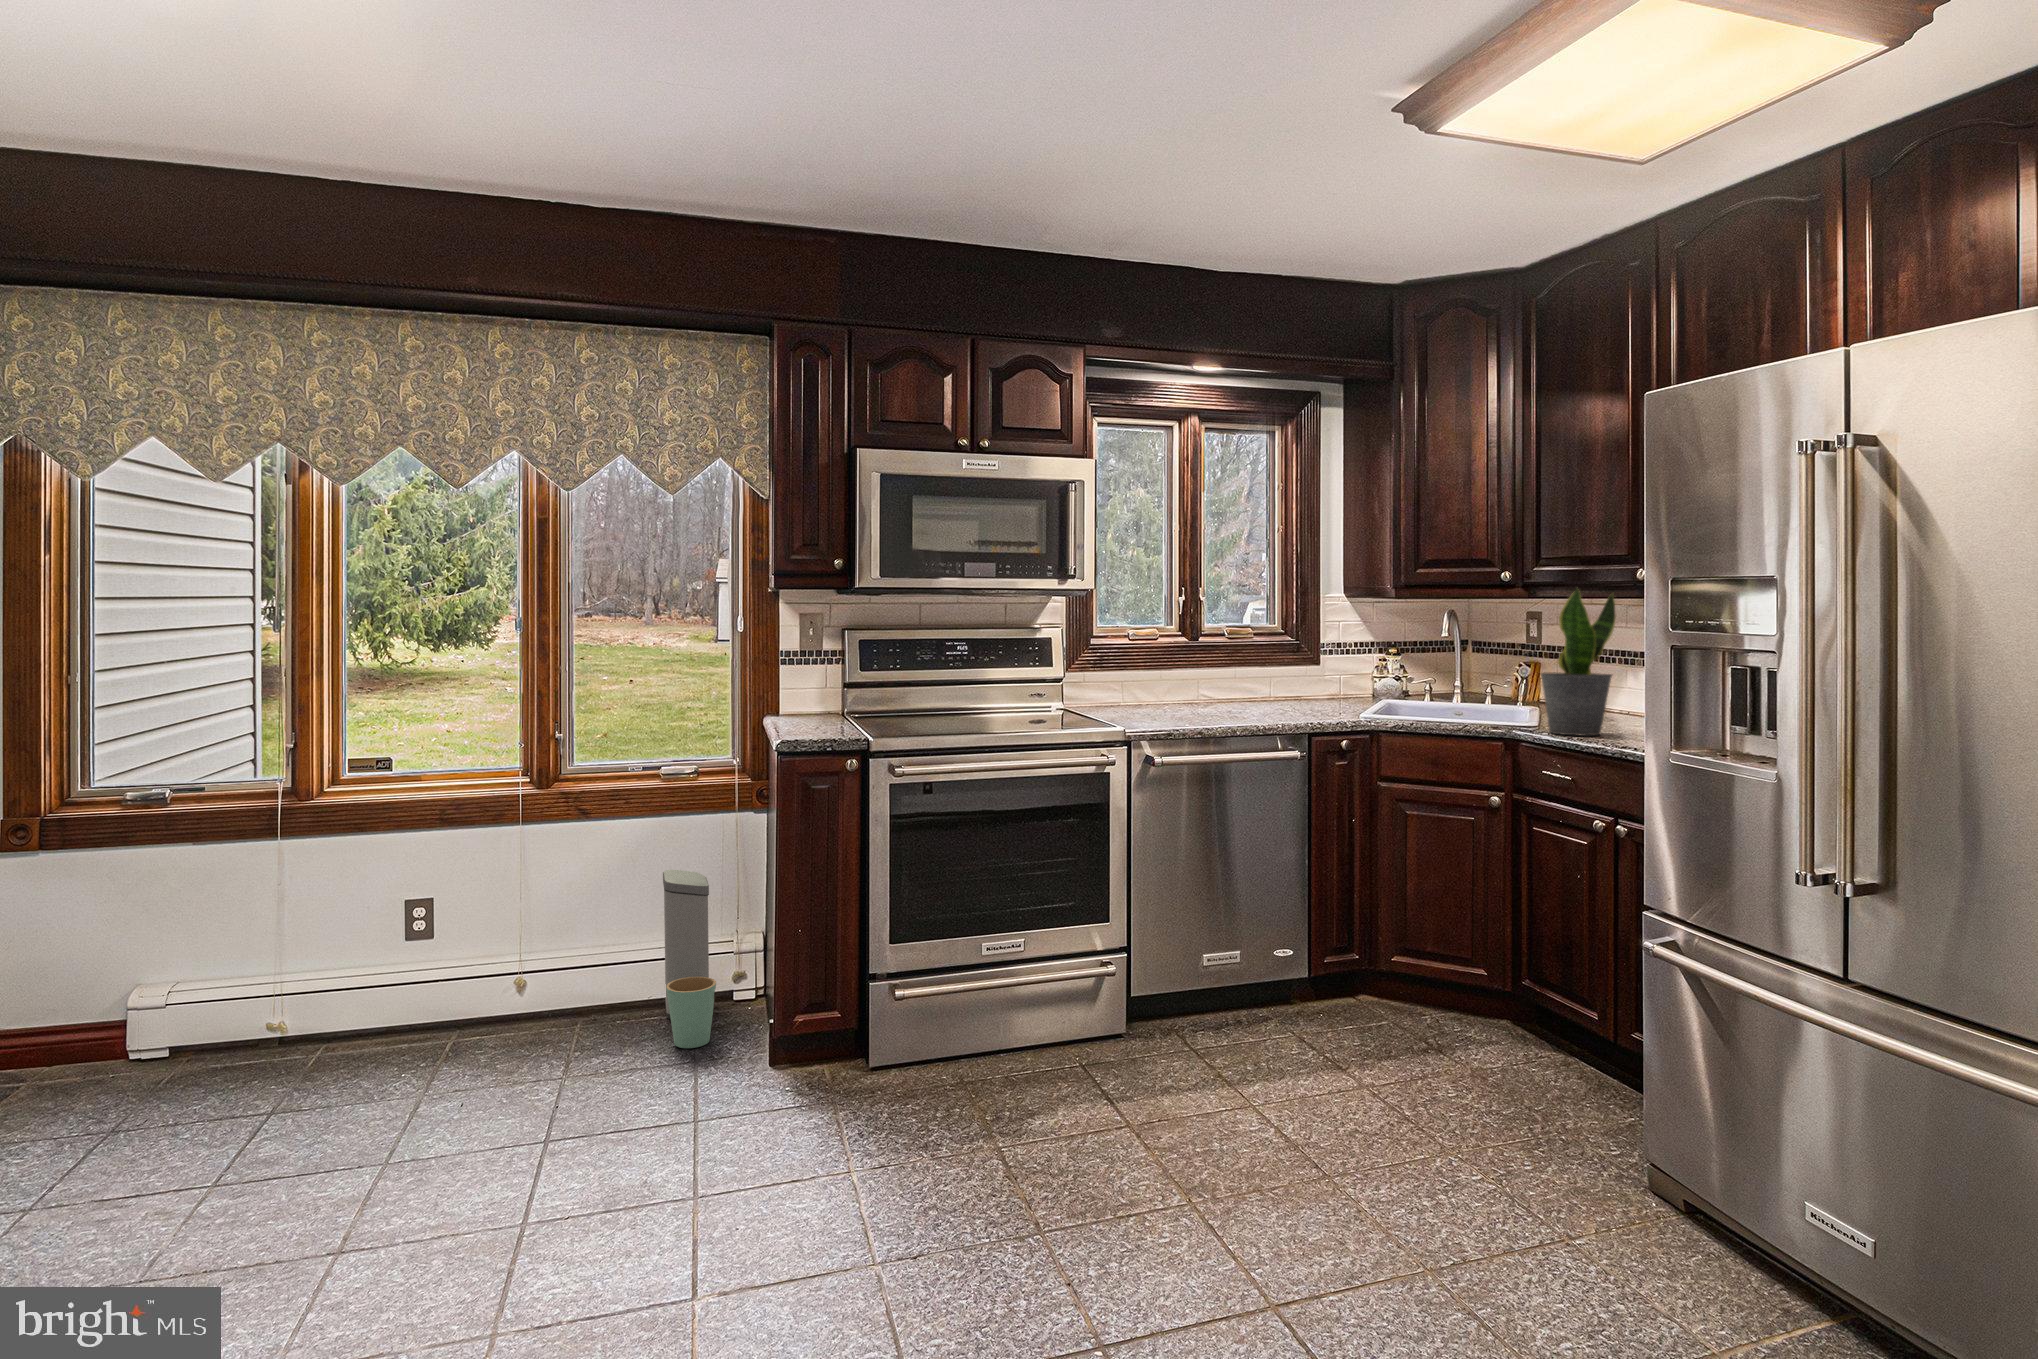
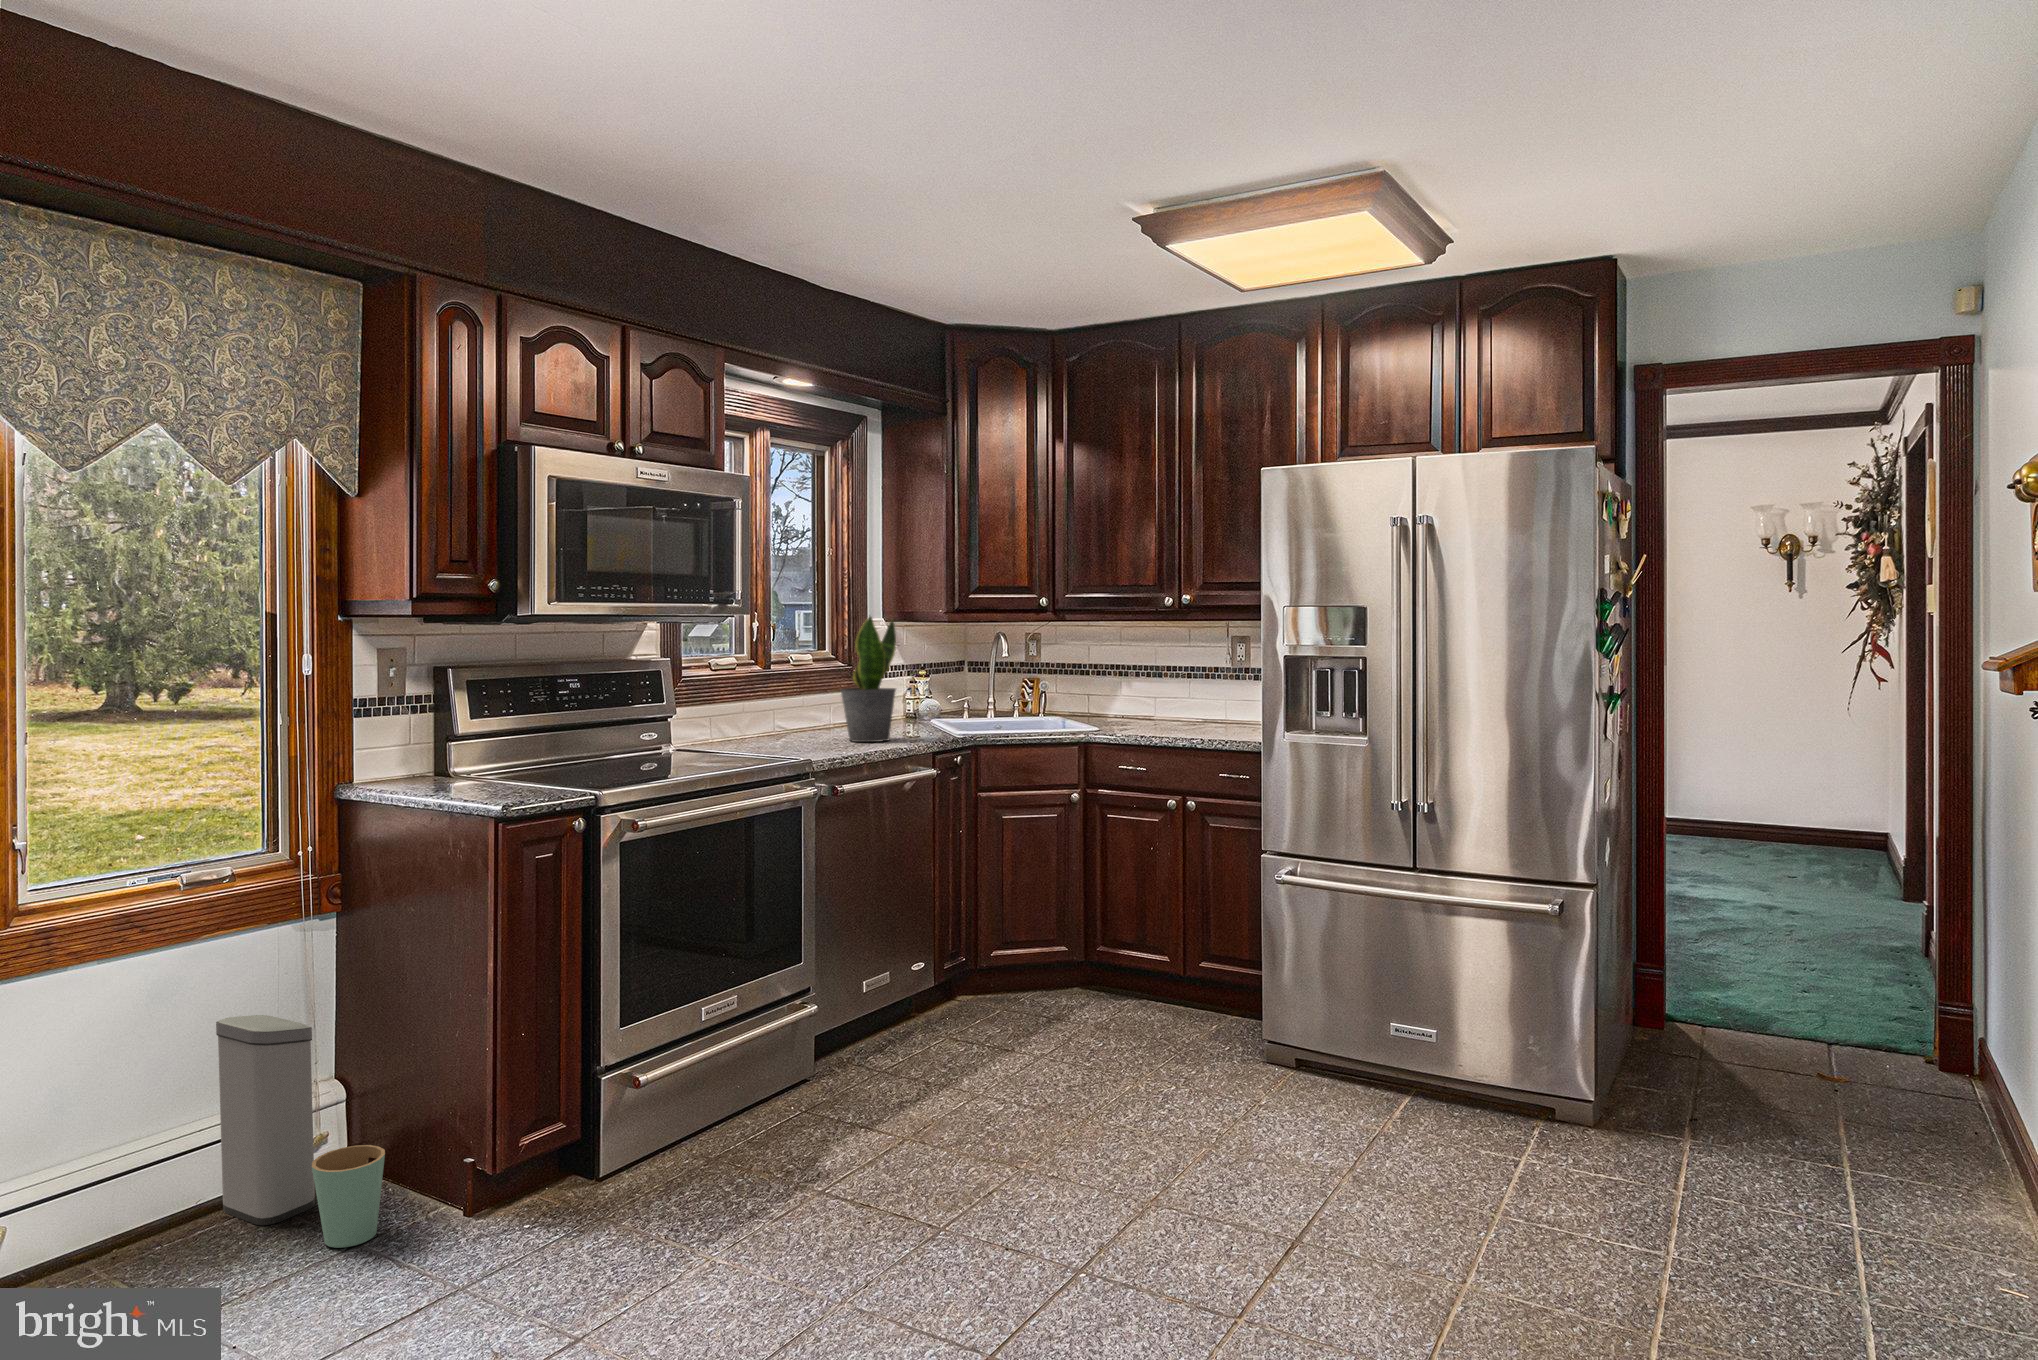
potted plant: present [1541,589,1616,736] -> present [841,616,896,742]

